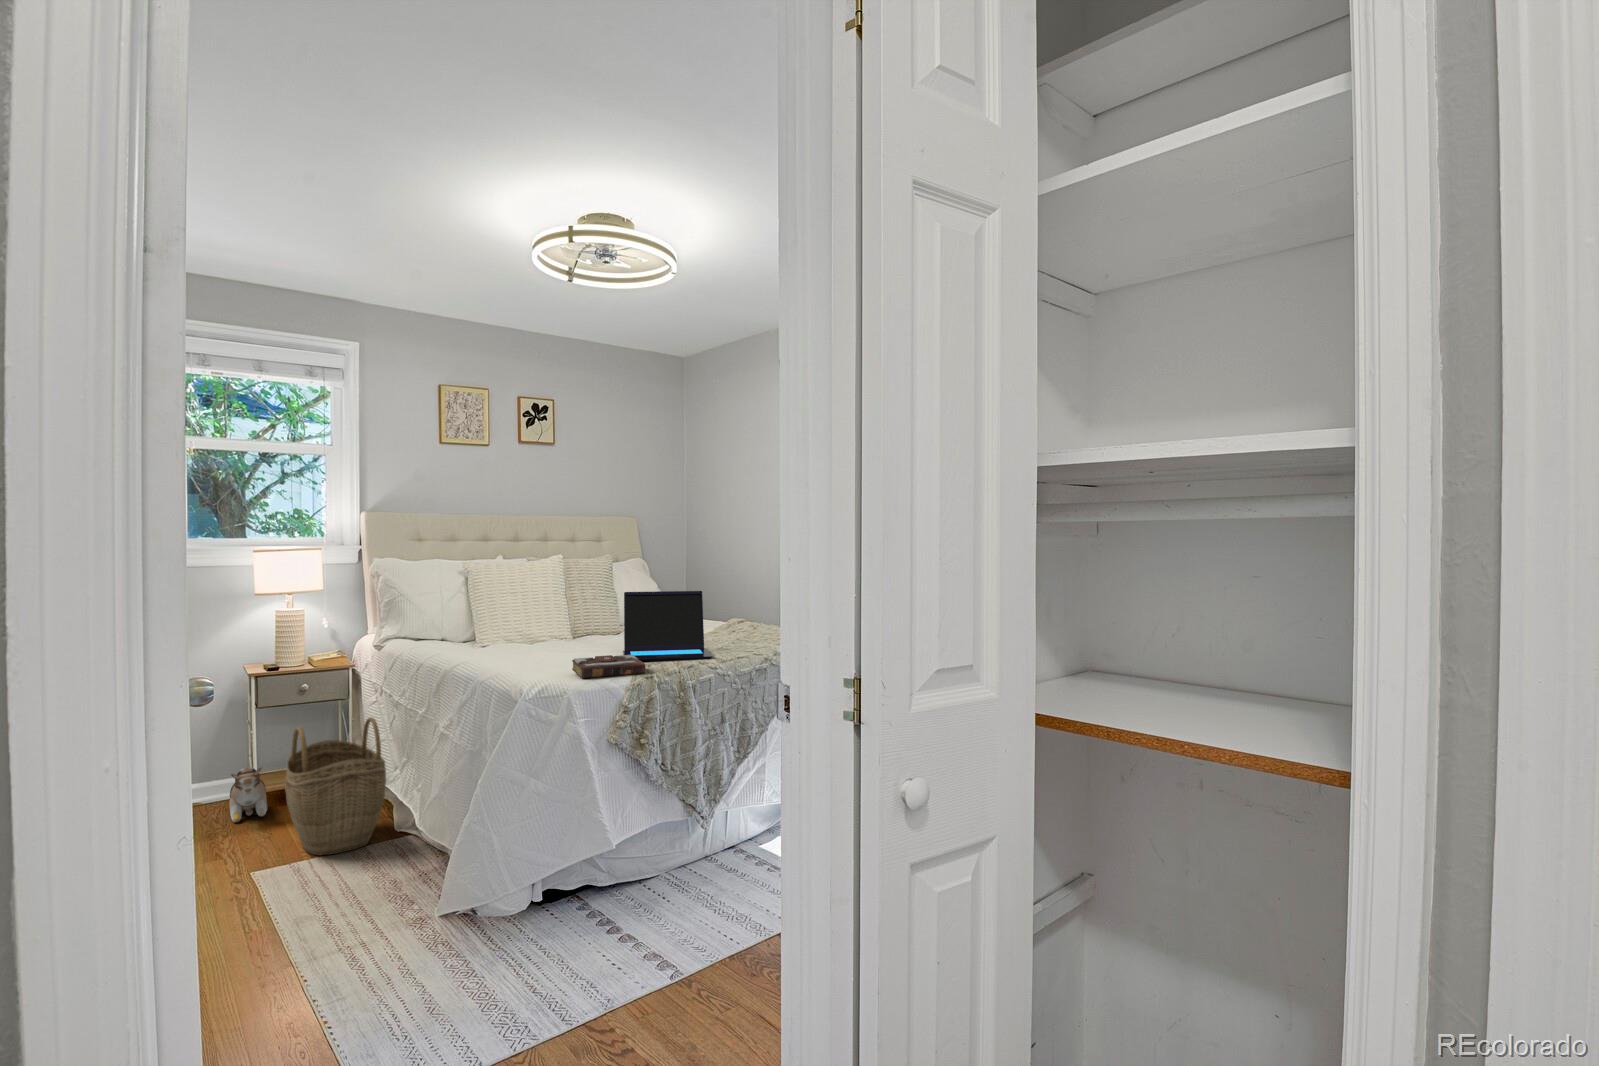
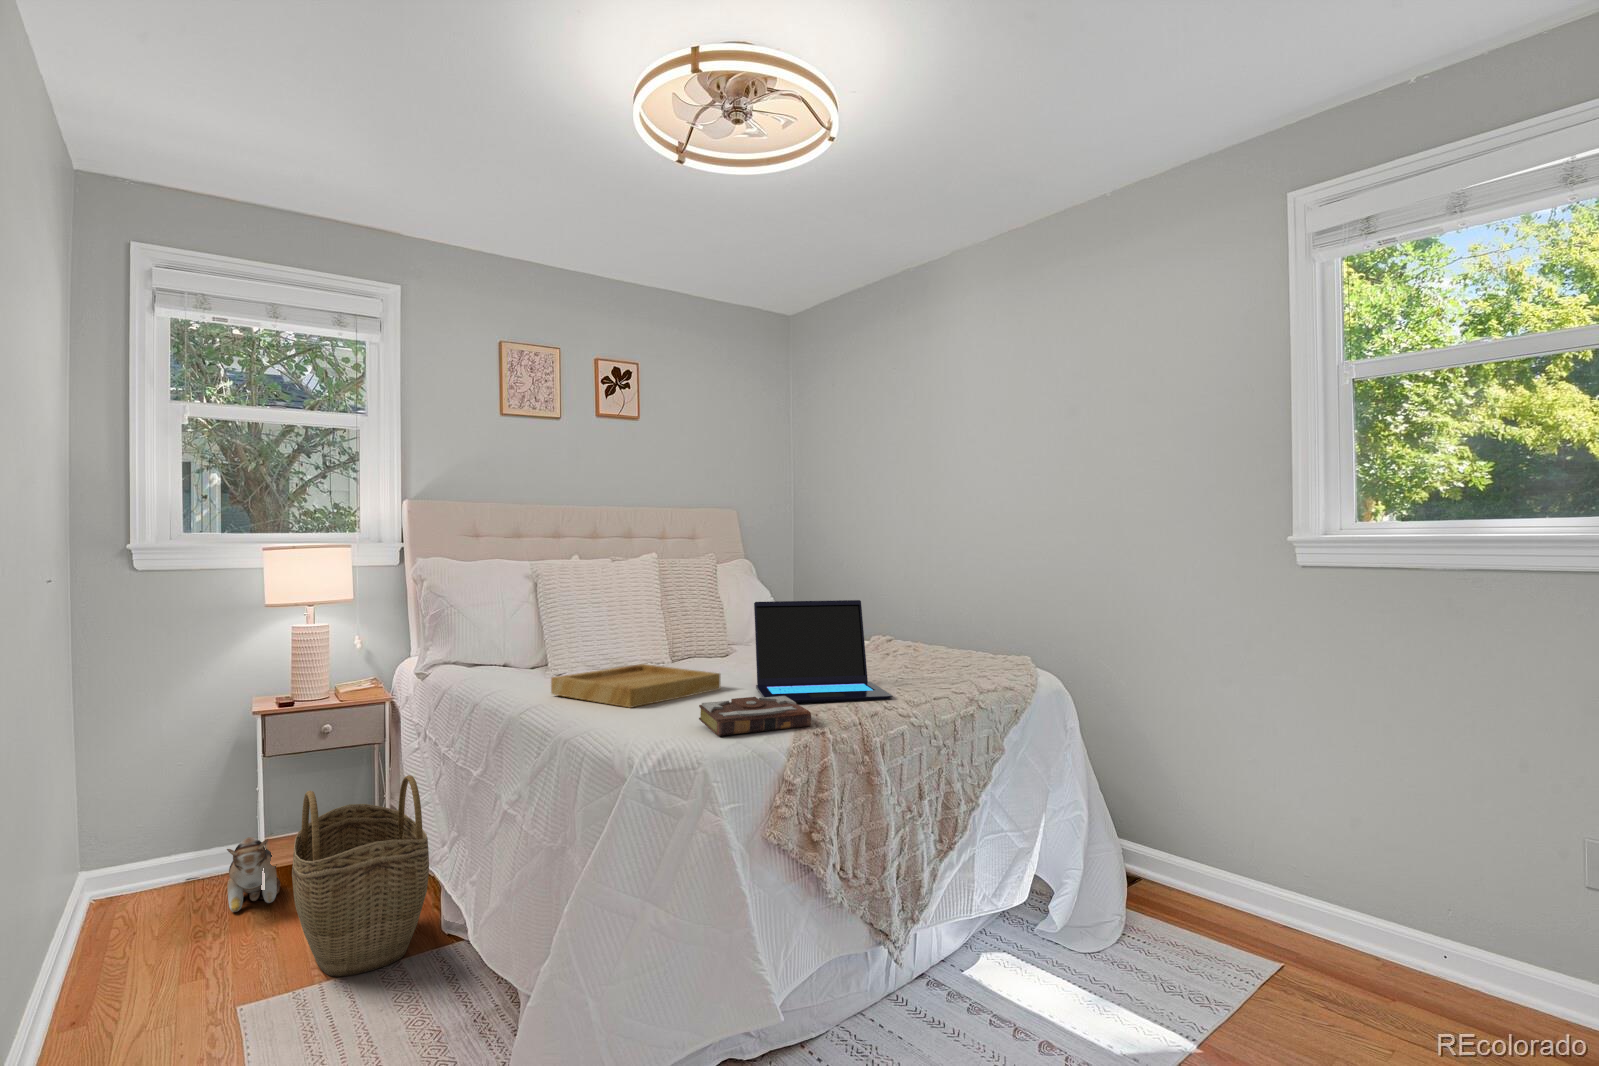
tray: none [476,637,599,665] -> present [551,664,720,708]

